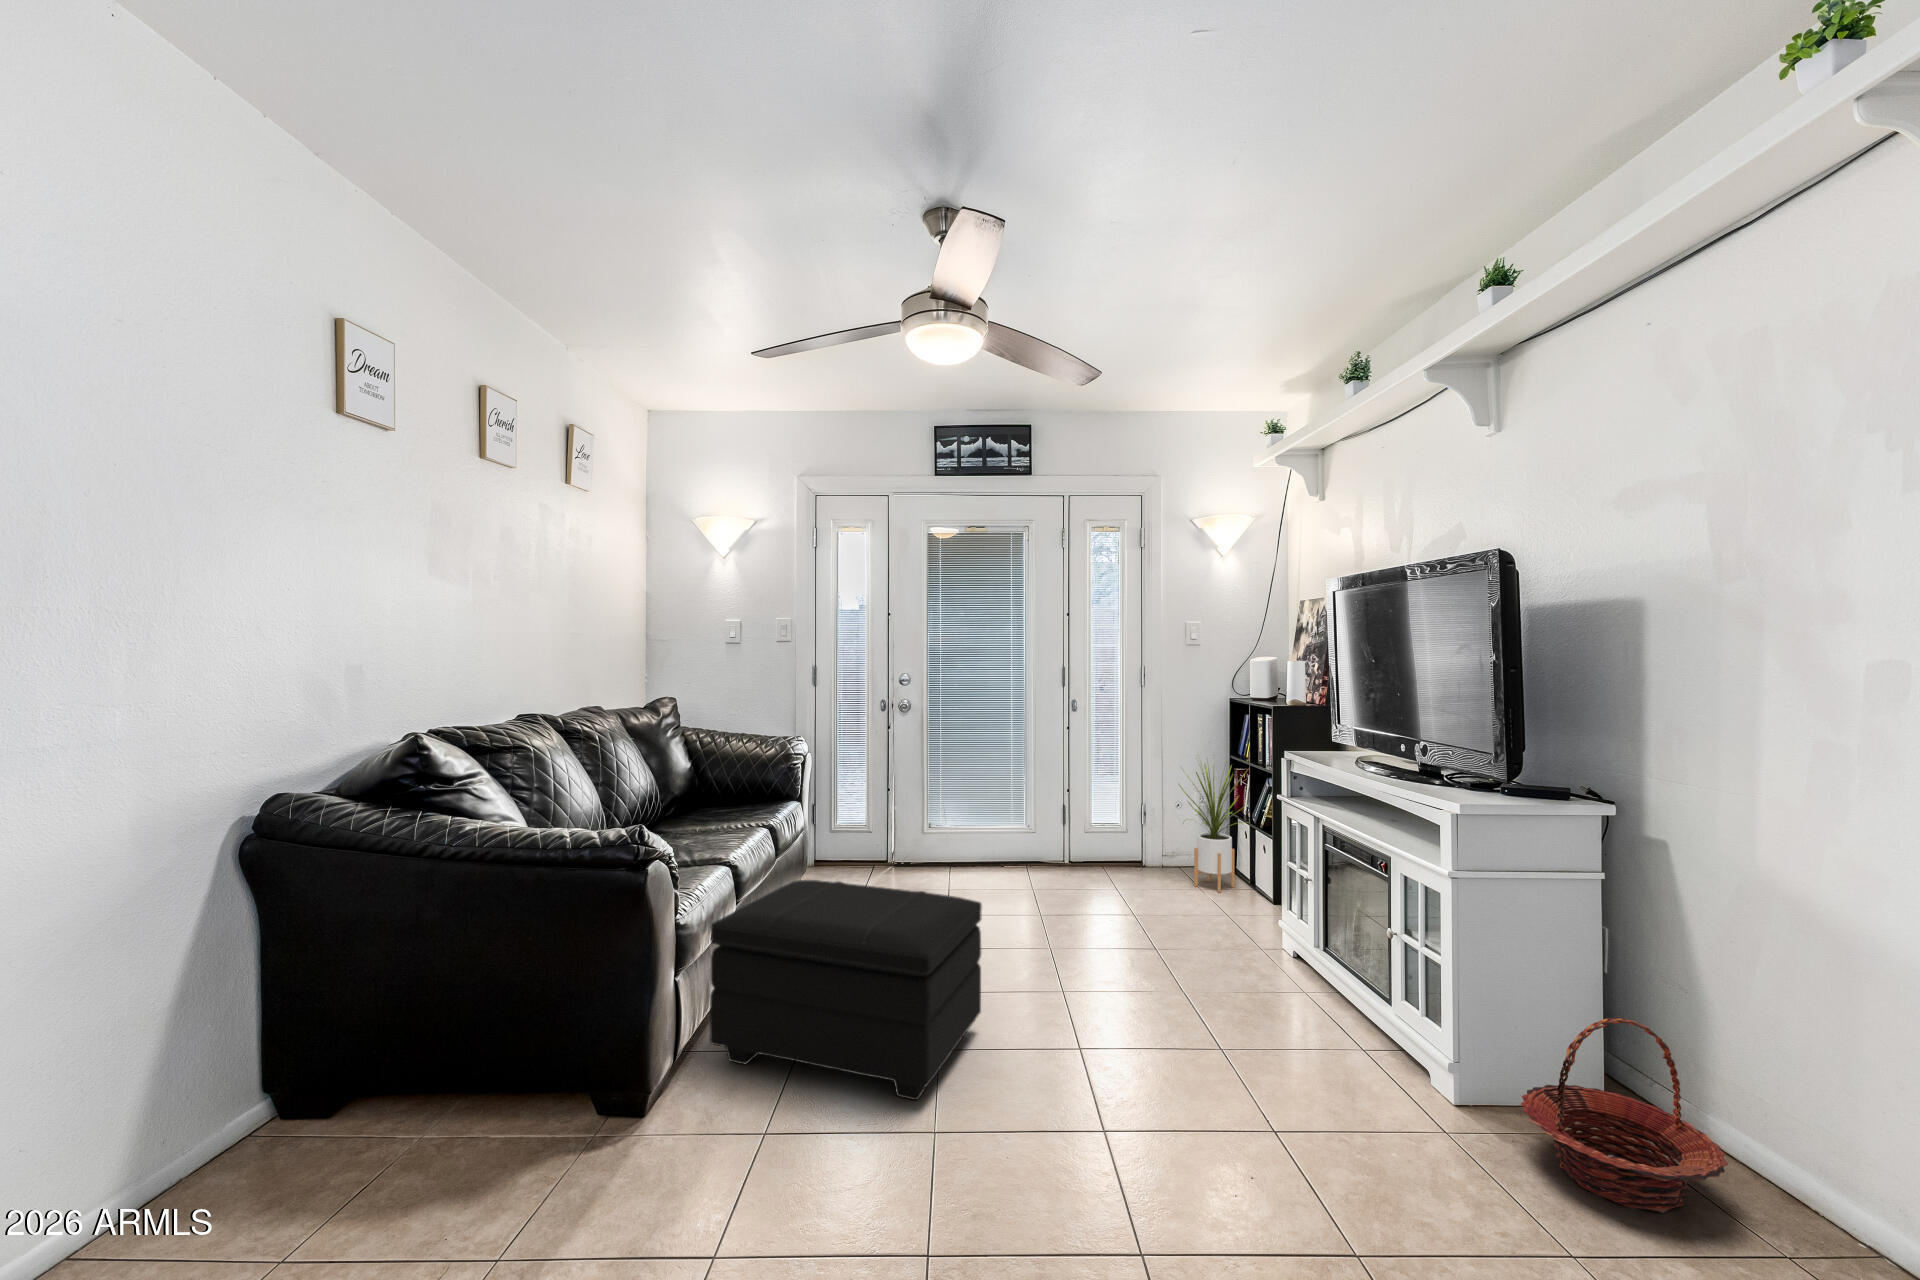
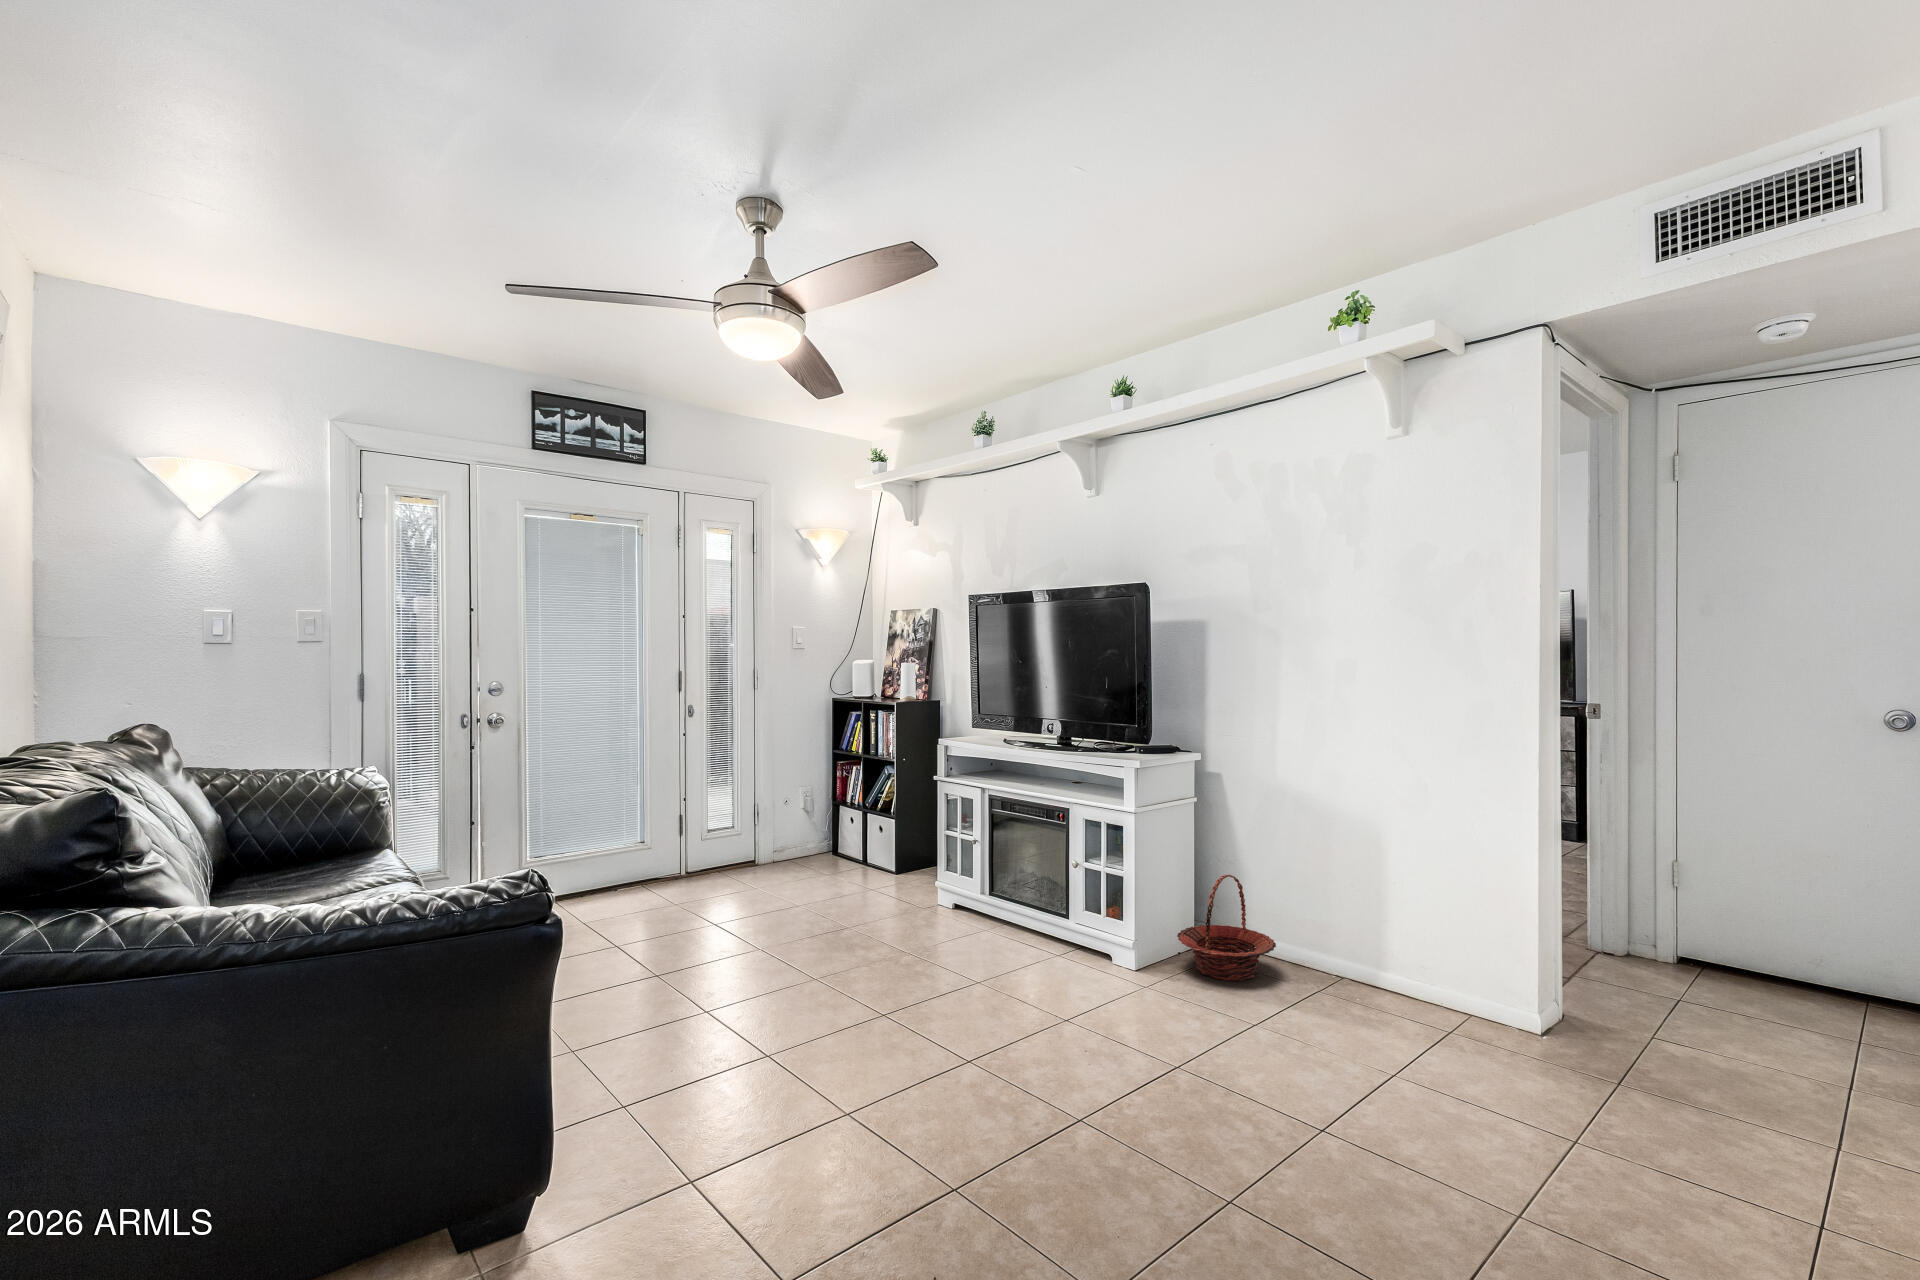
house plant: present [1179,764,1246,892] -> none [802,748,872,875]
footstool: present [710,880,982,1100] -> none [587,899,847,1126]

